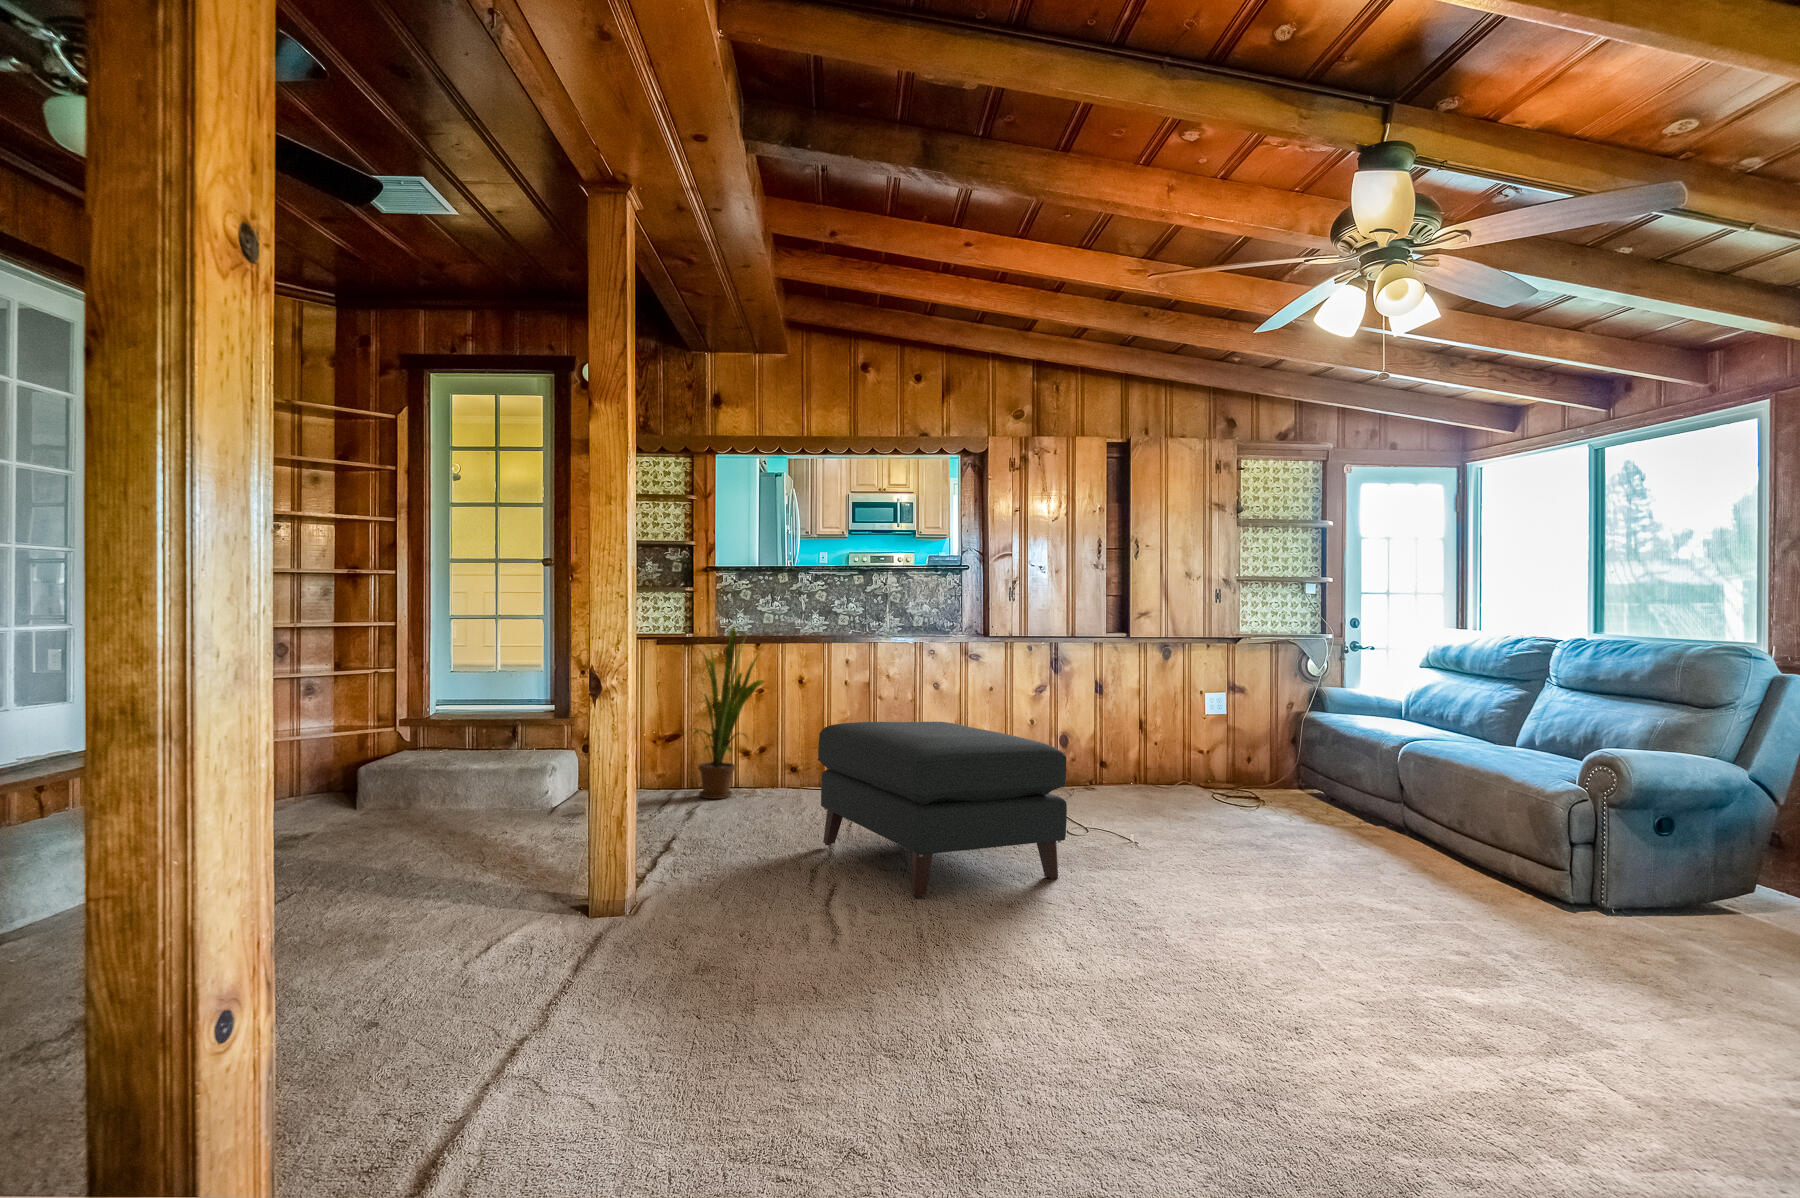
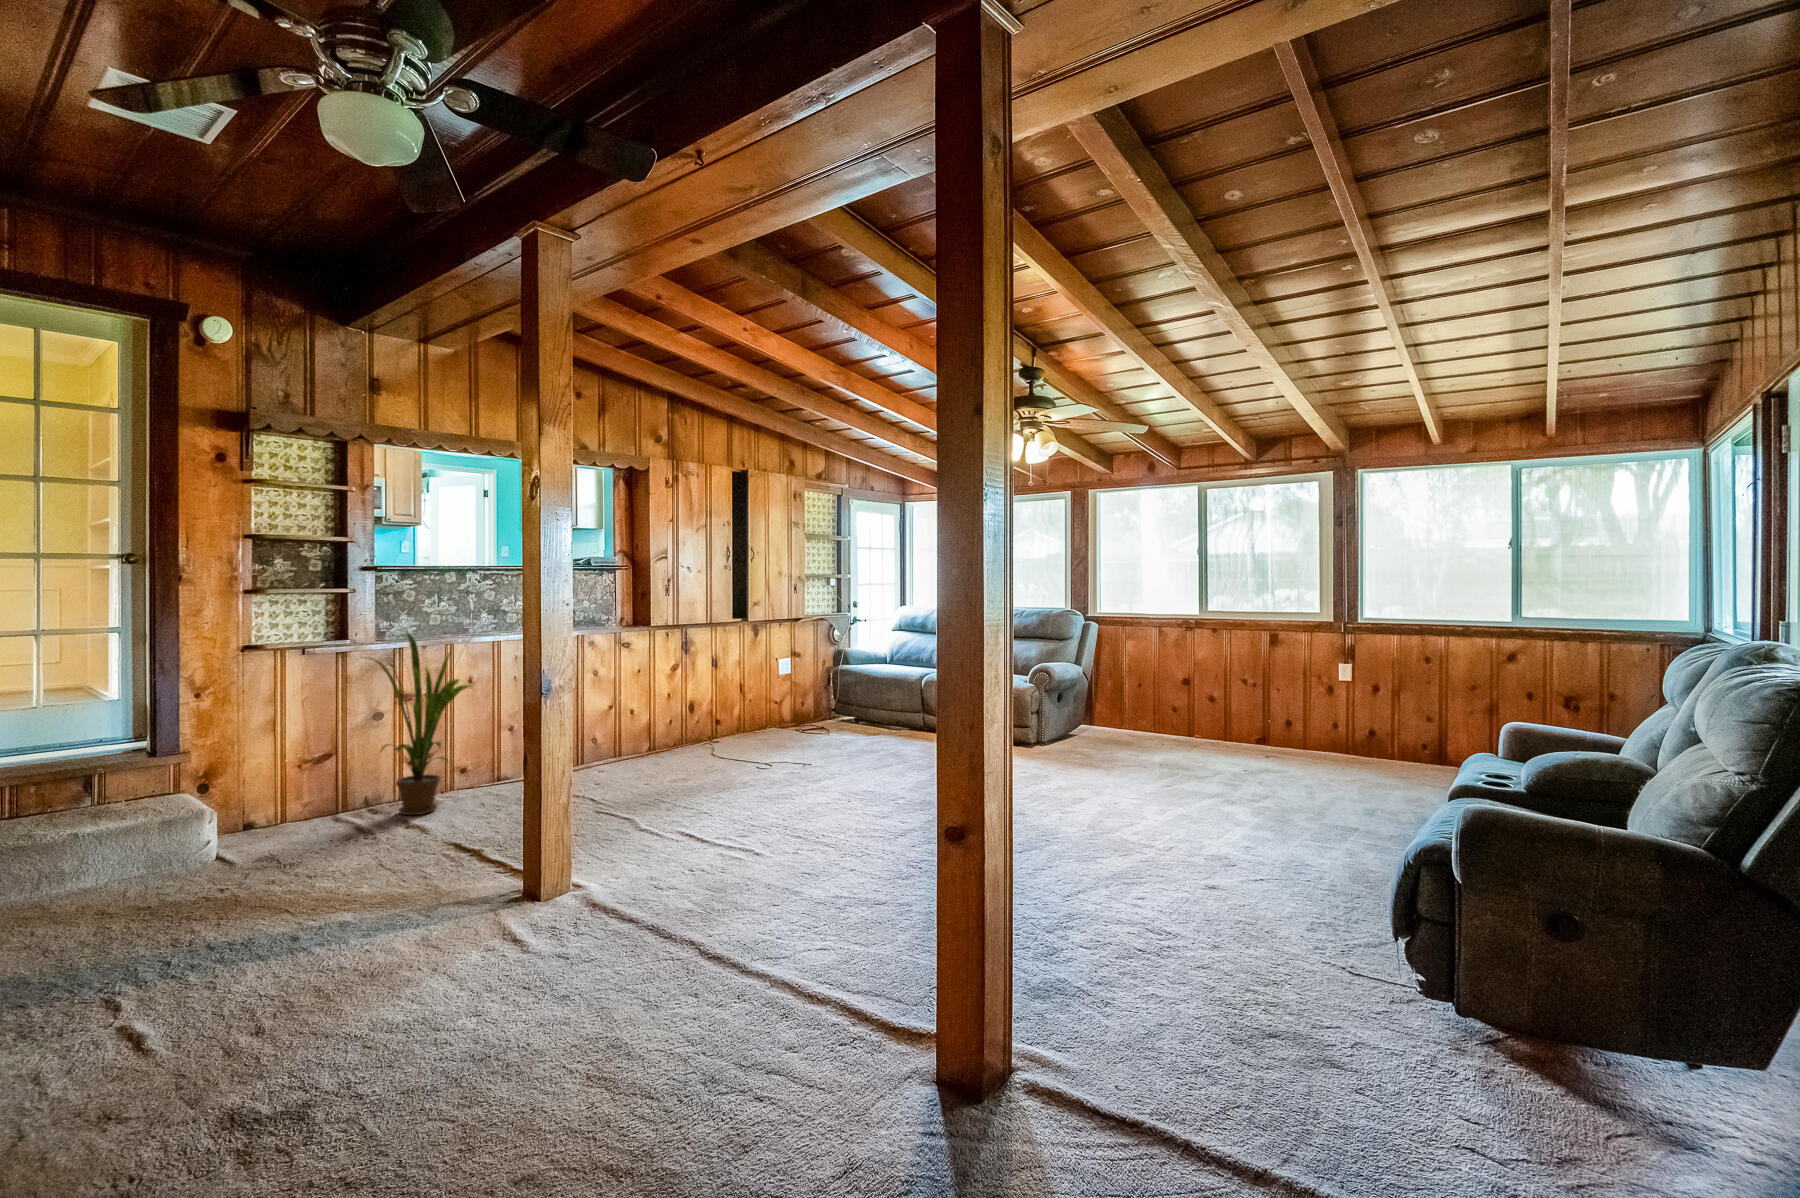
ottoman: present [818,722,1067,898] -> none [635,705,846,836]

